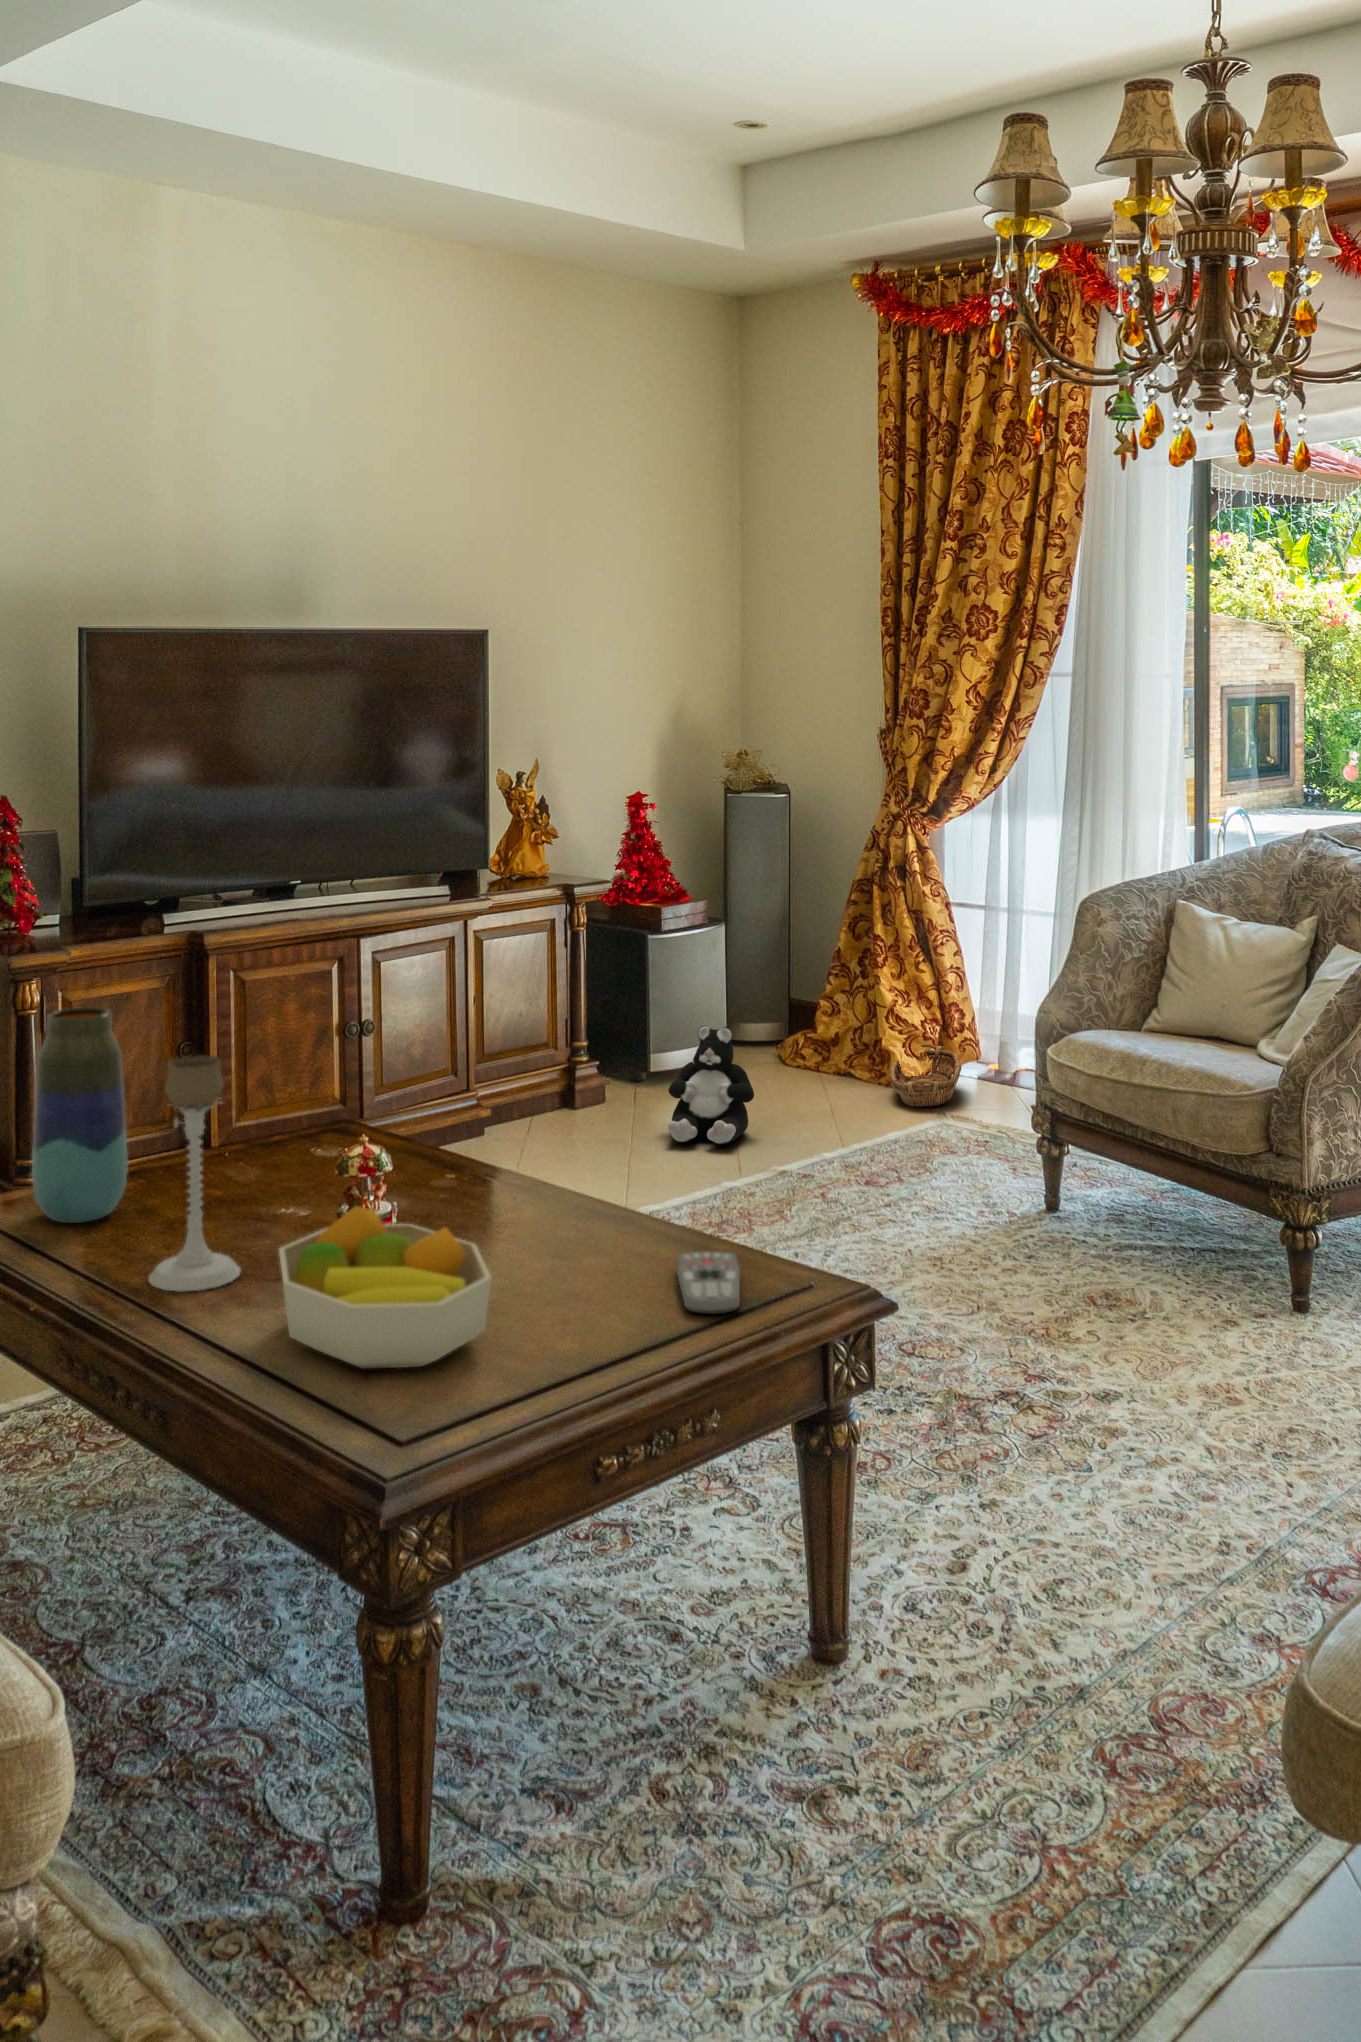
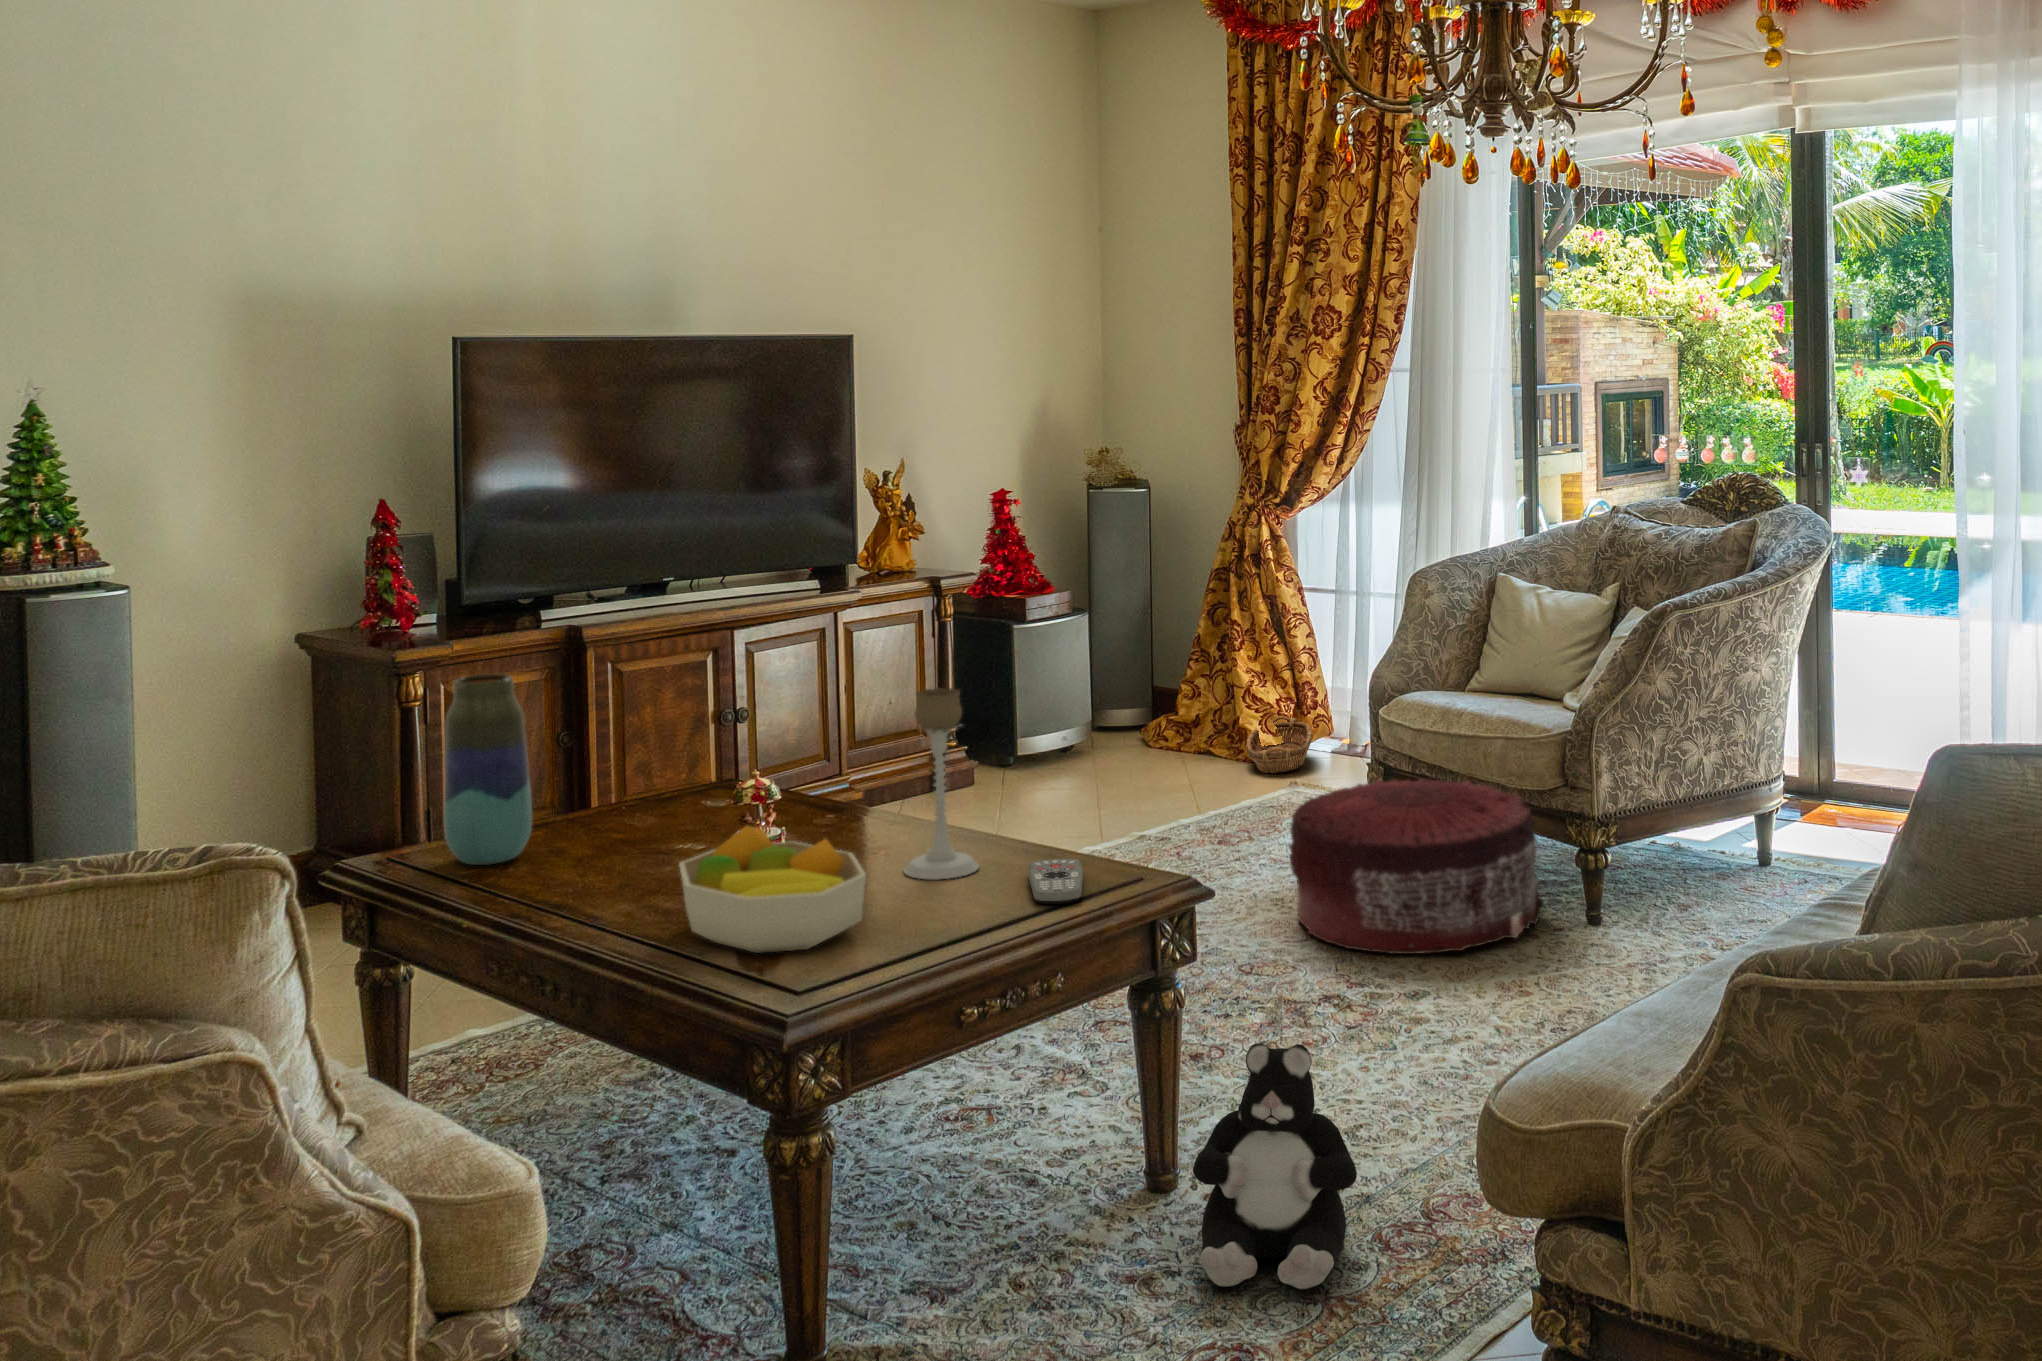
plush toy: present [668,1026,754,1145] -> present [1193,1043,1357,1290]
candle holder: present [149,1055,241,1292] -> present [904,688,979,879]
pouf: none [952,1133,1248,1347] -> present [1289,779,1545,954]

